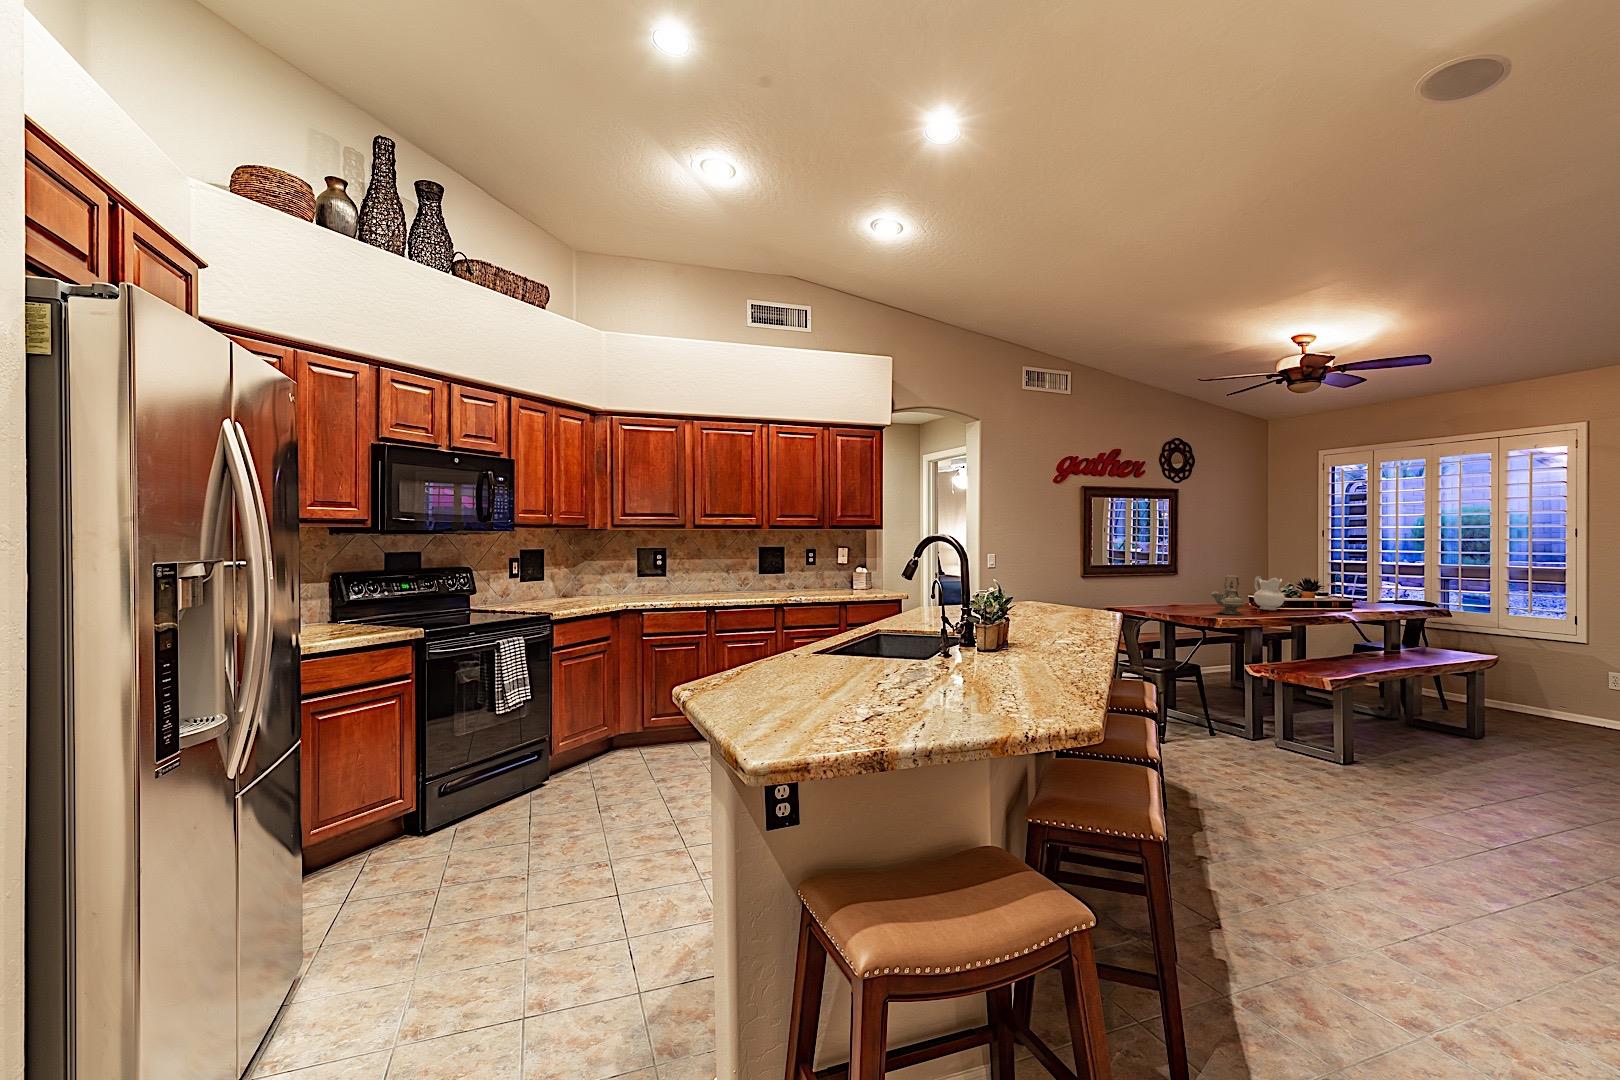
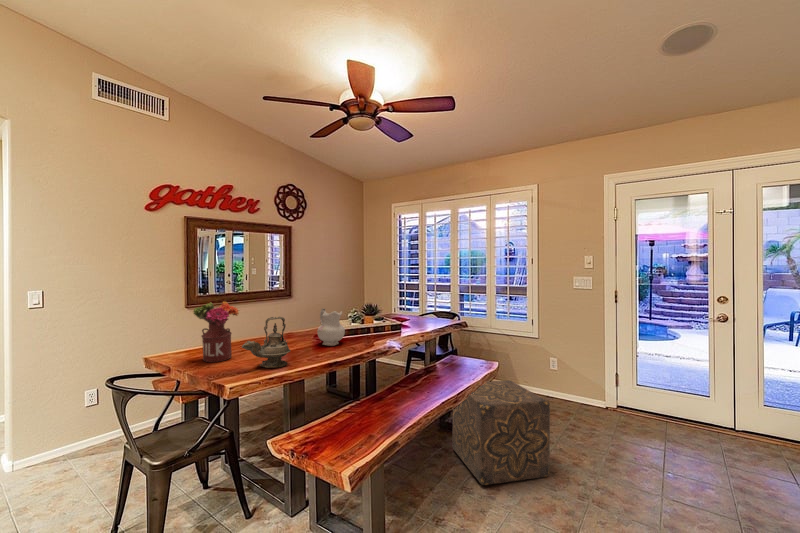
flower arrangement: none [1152,563,1190,610] -> present [193,301,239,362]
ottoman: none [1419,665,1555,763] -> present [452,380,550,485]

